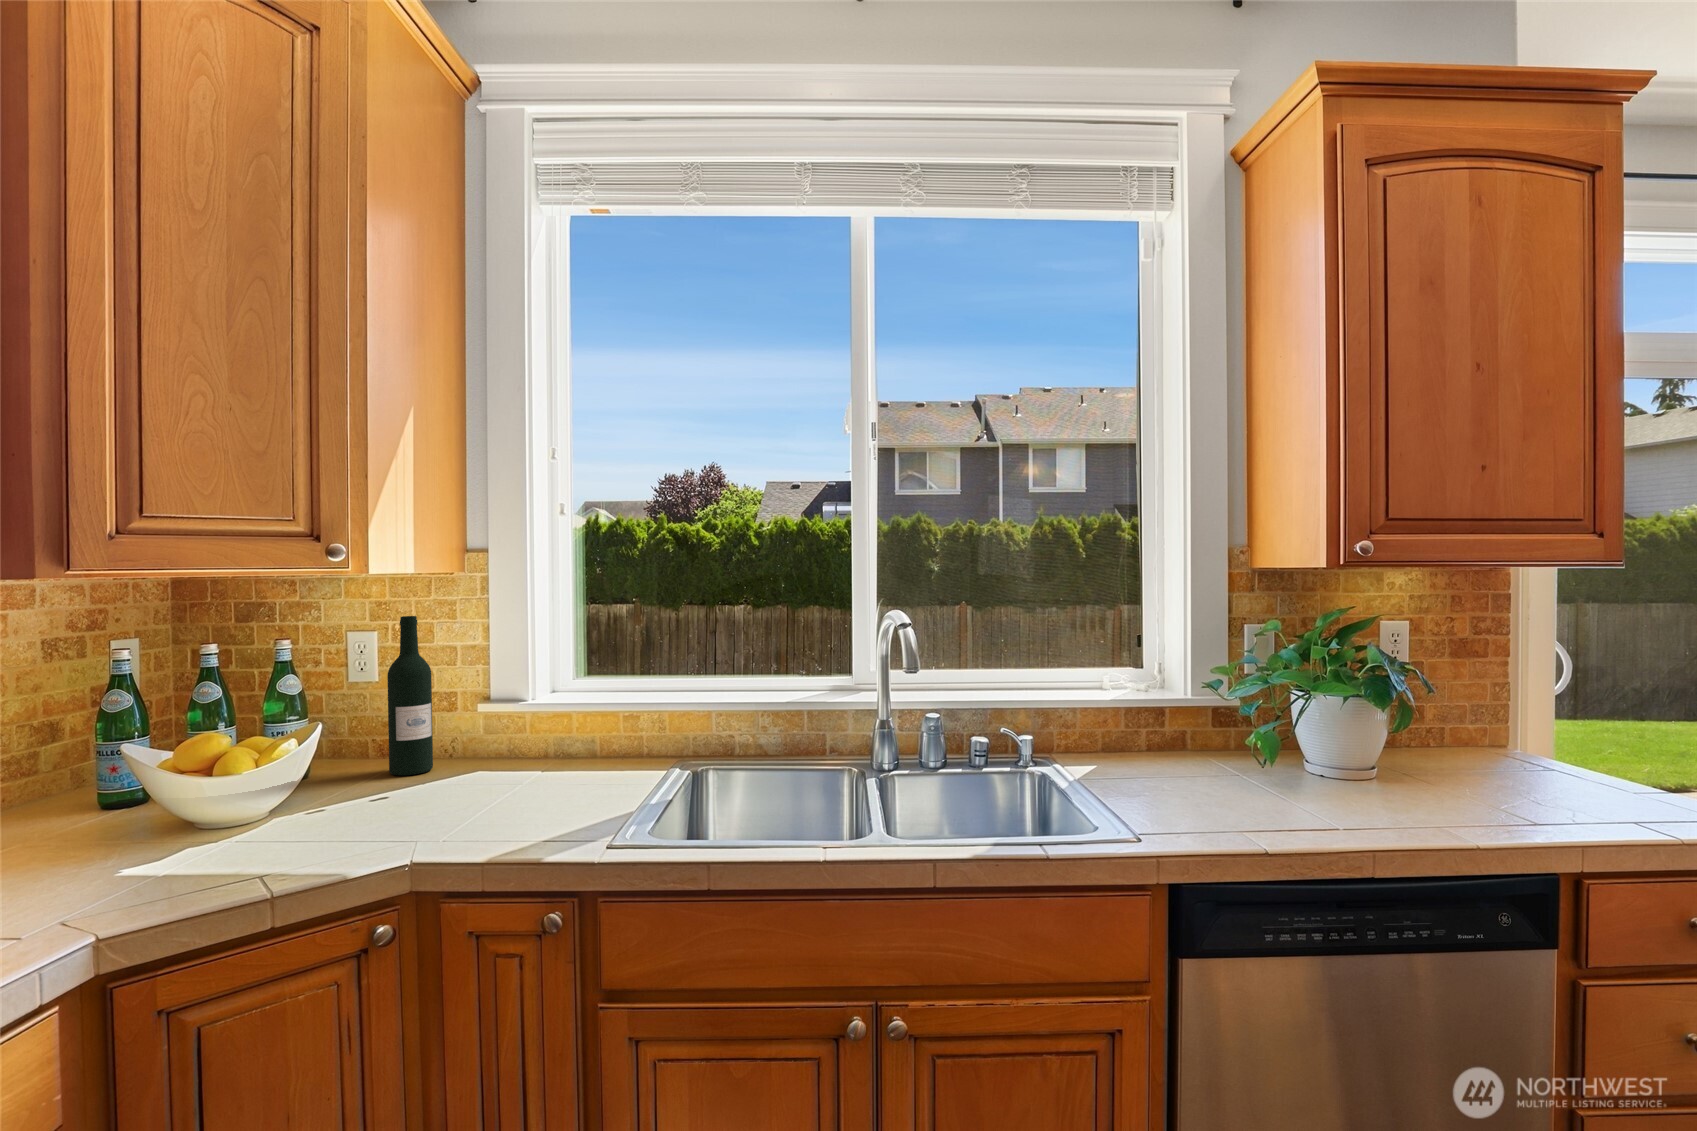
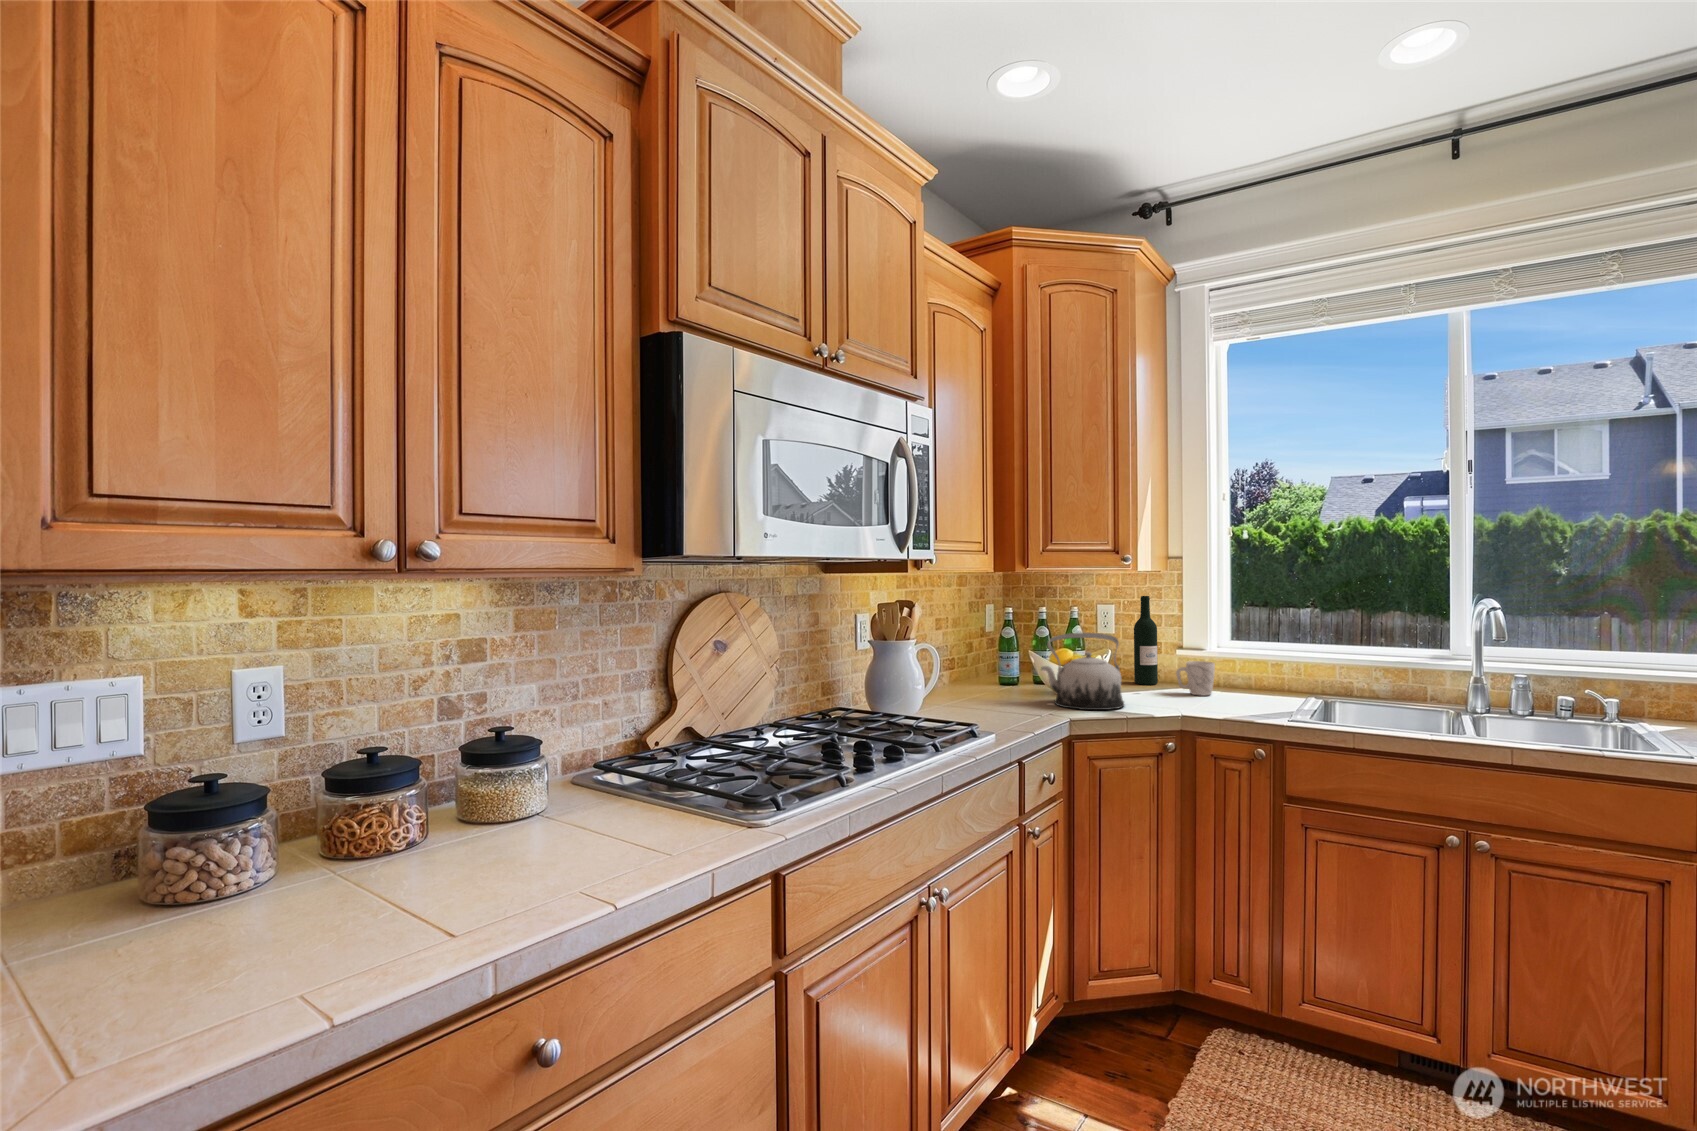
teapot: none [54,705,290,897] -> present [1041,633,1124,710]
mug: none [447,729,515,794] -> present [1176,661,1215,696]

